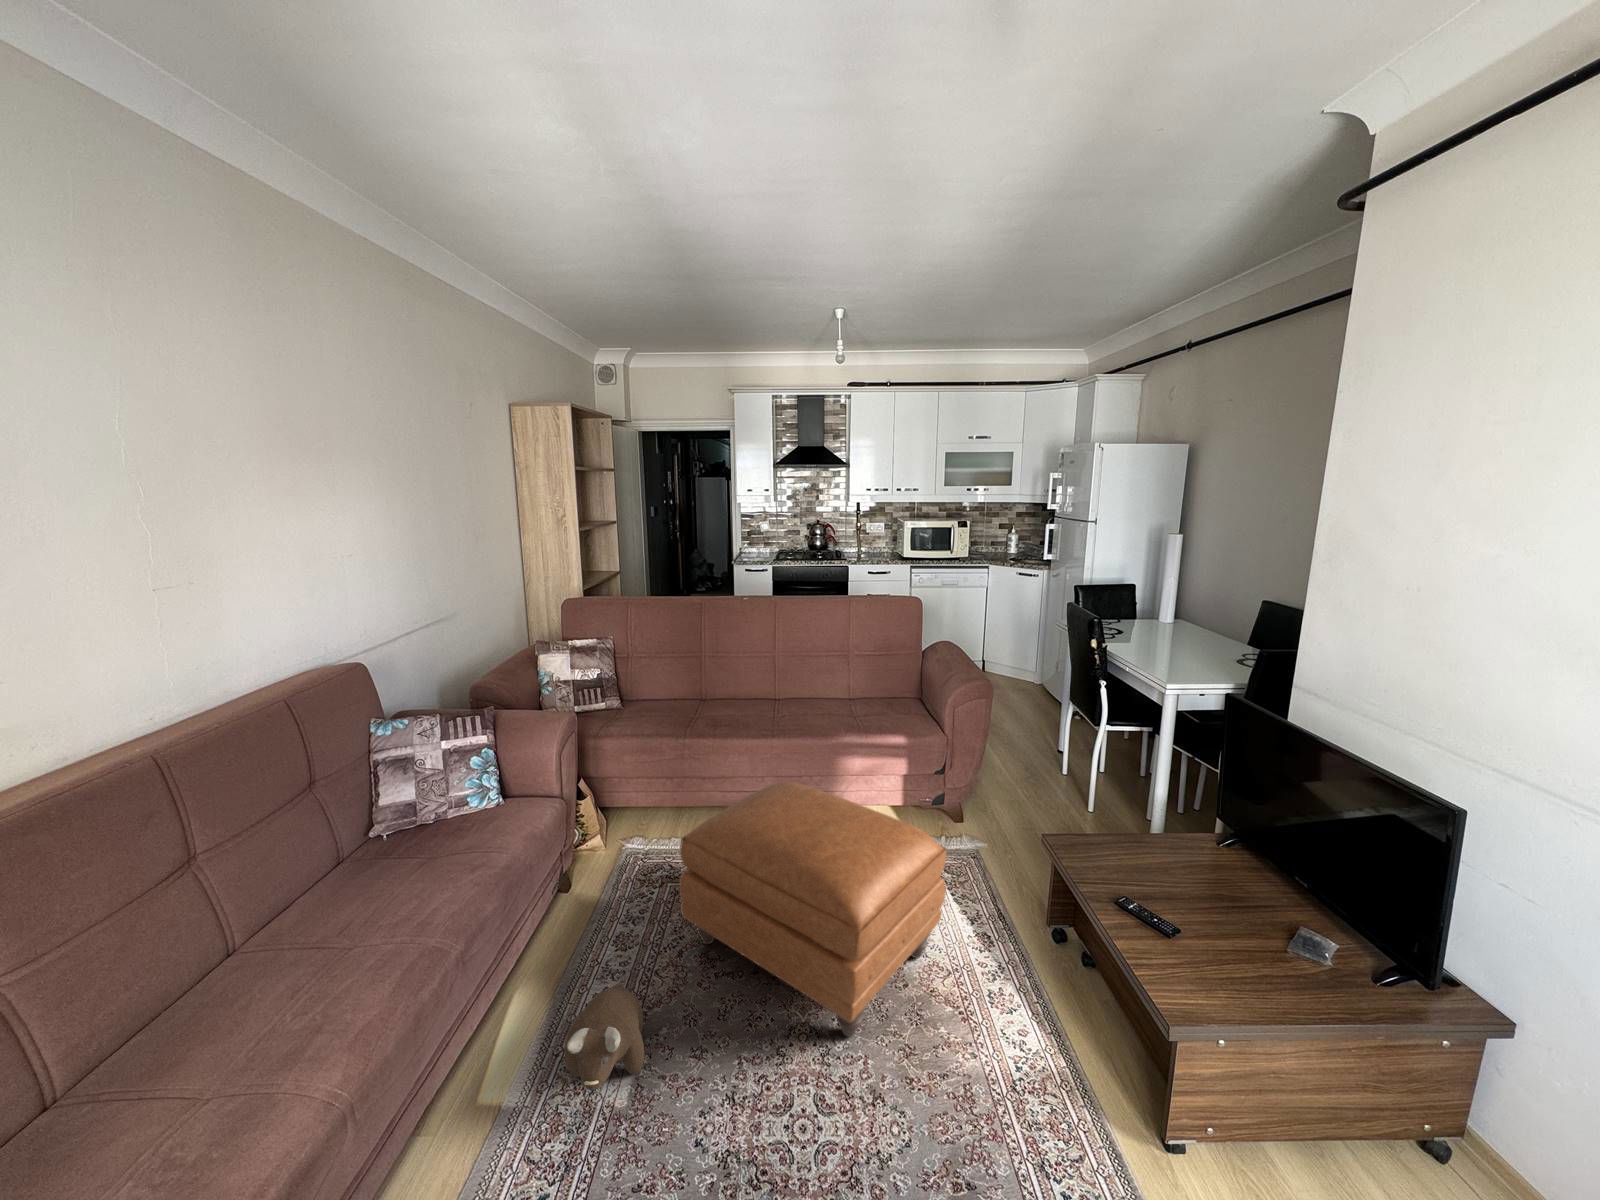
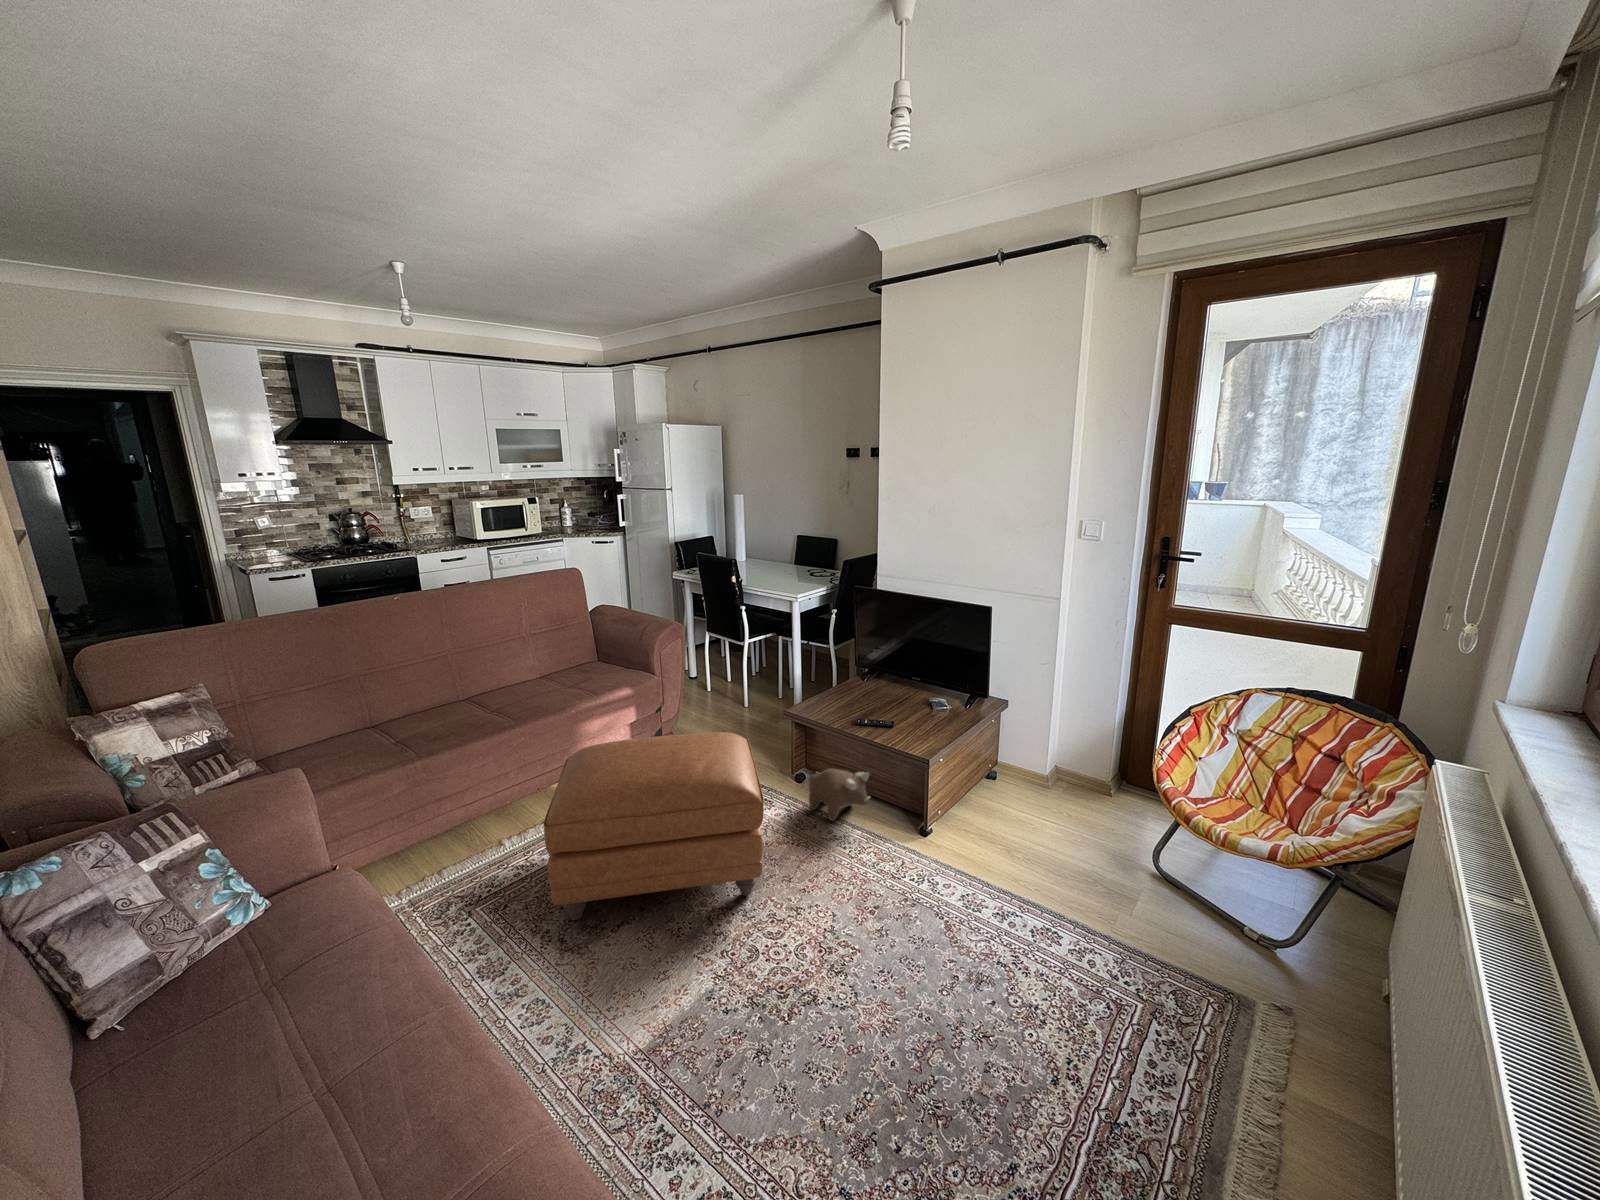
plush toy: present [564,984,644,1091] -> present [809,769,869,821]

